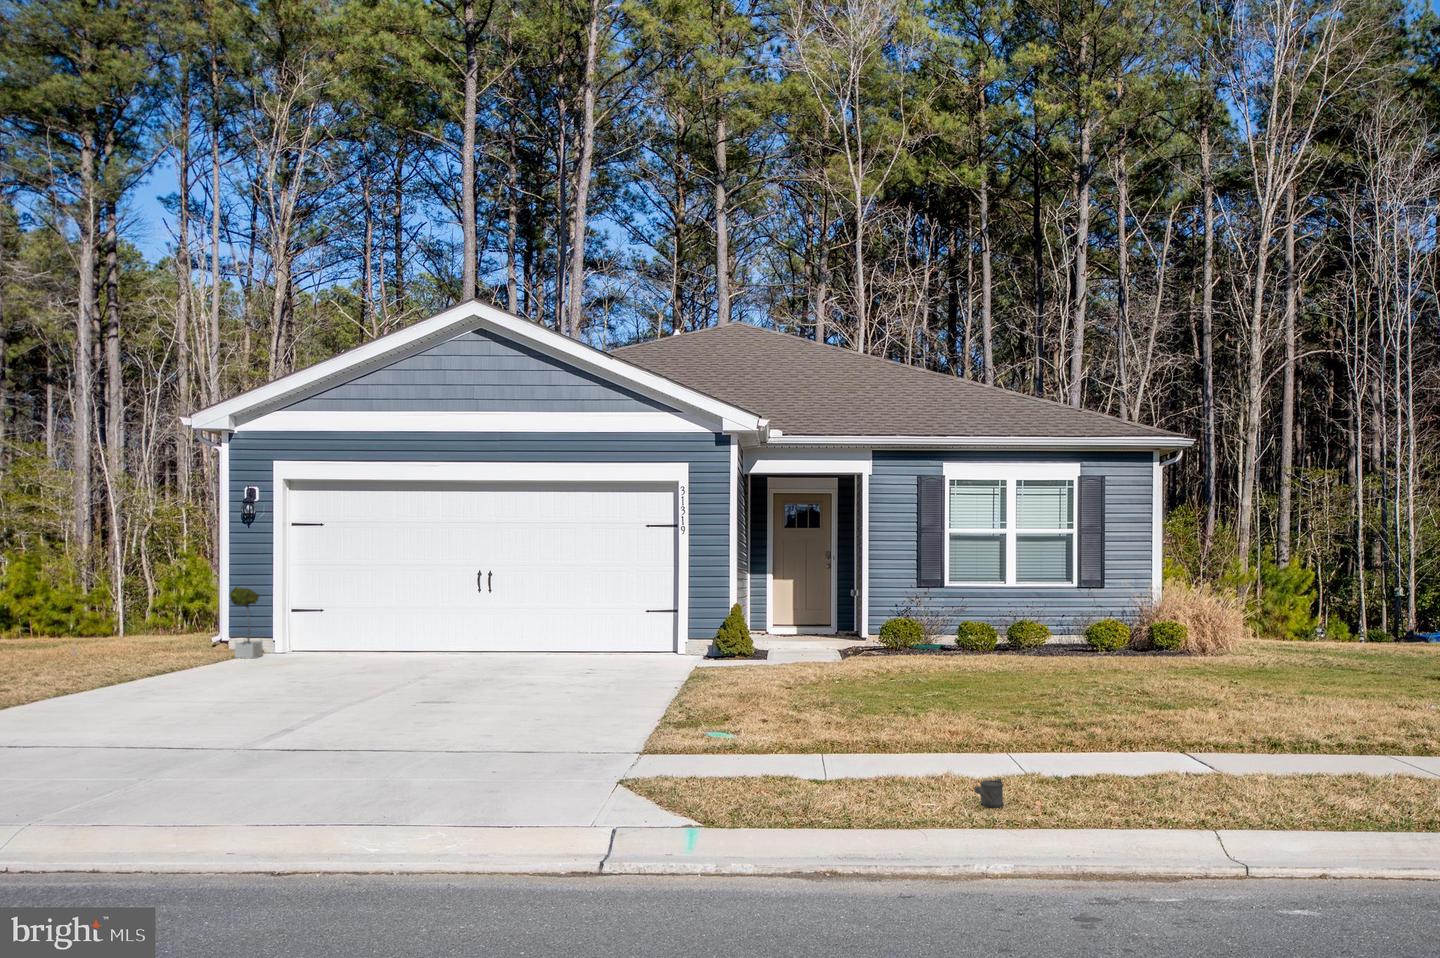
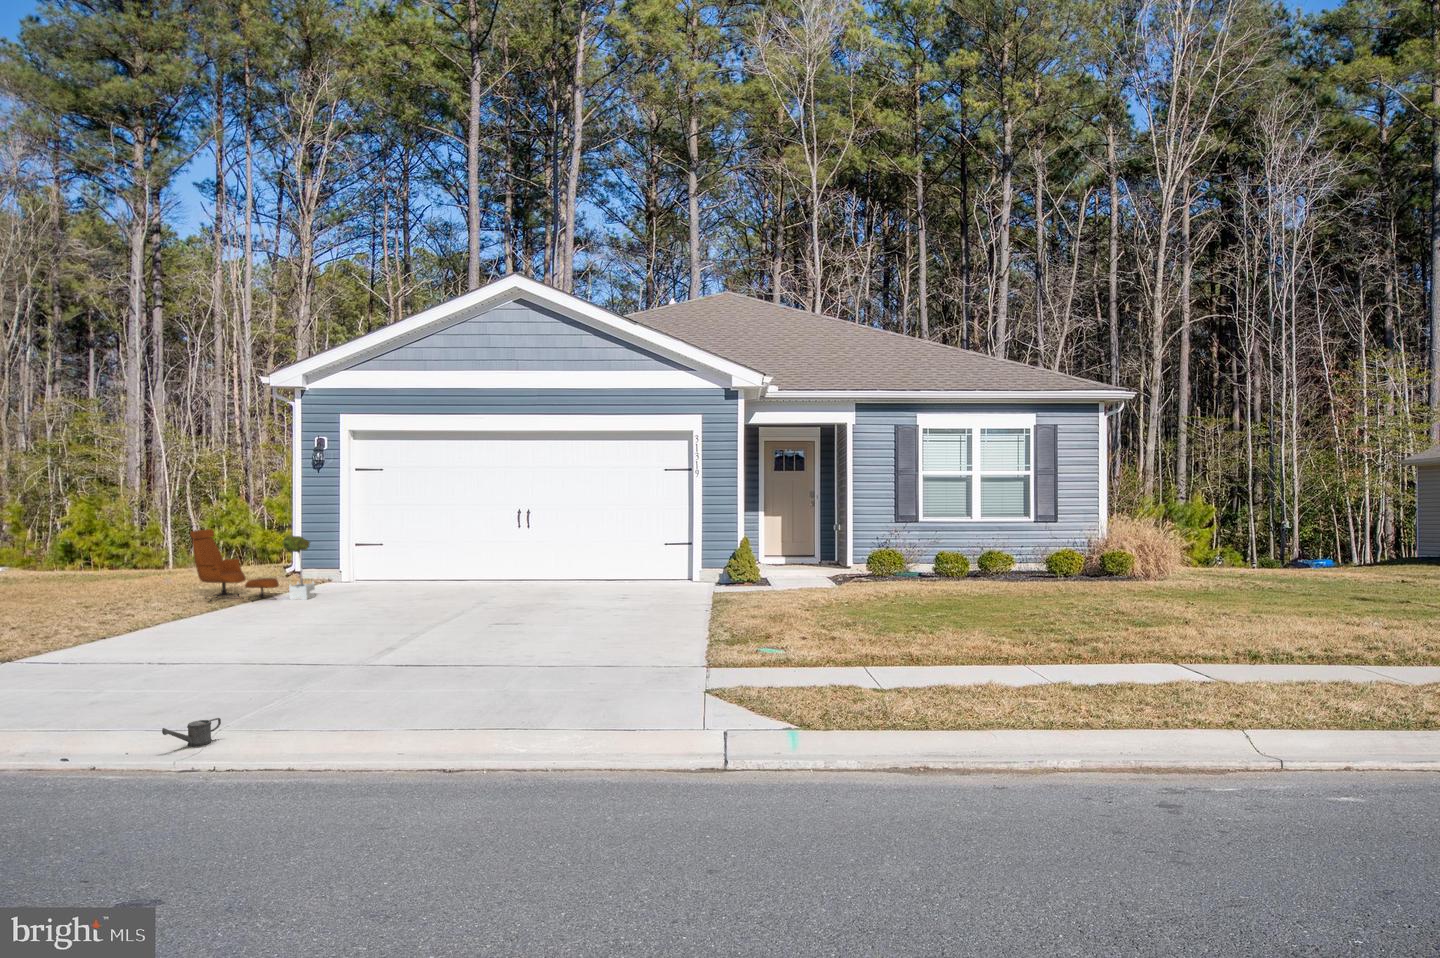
lounge chair: none [132,579,224,659] -> present [190,529,279,601]
watering can: present [975,779,1003,807] -> present [162,718,221,746]

